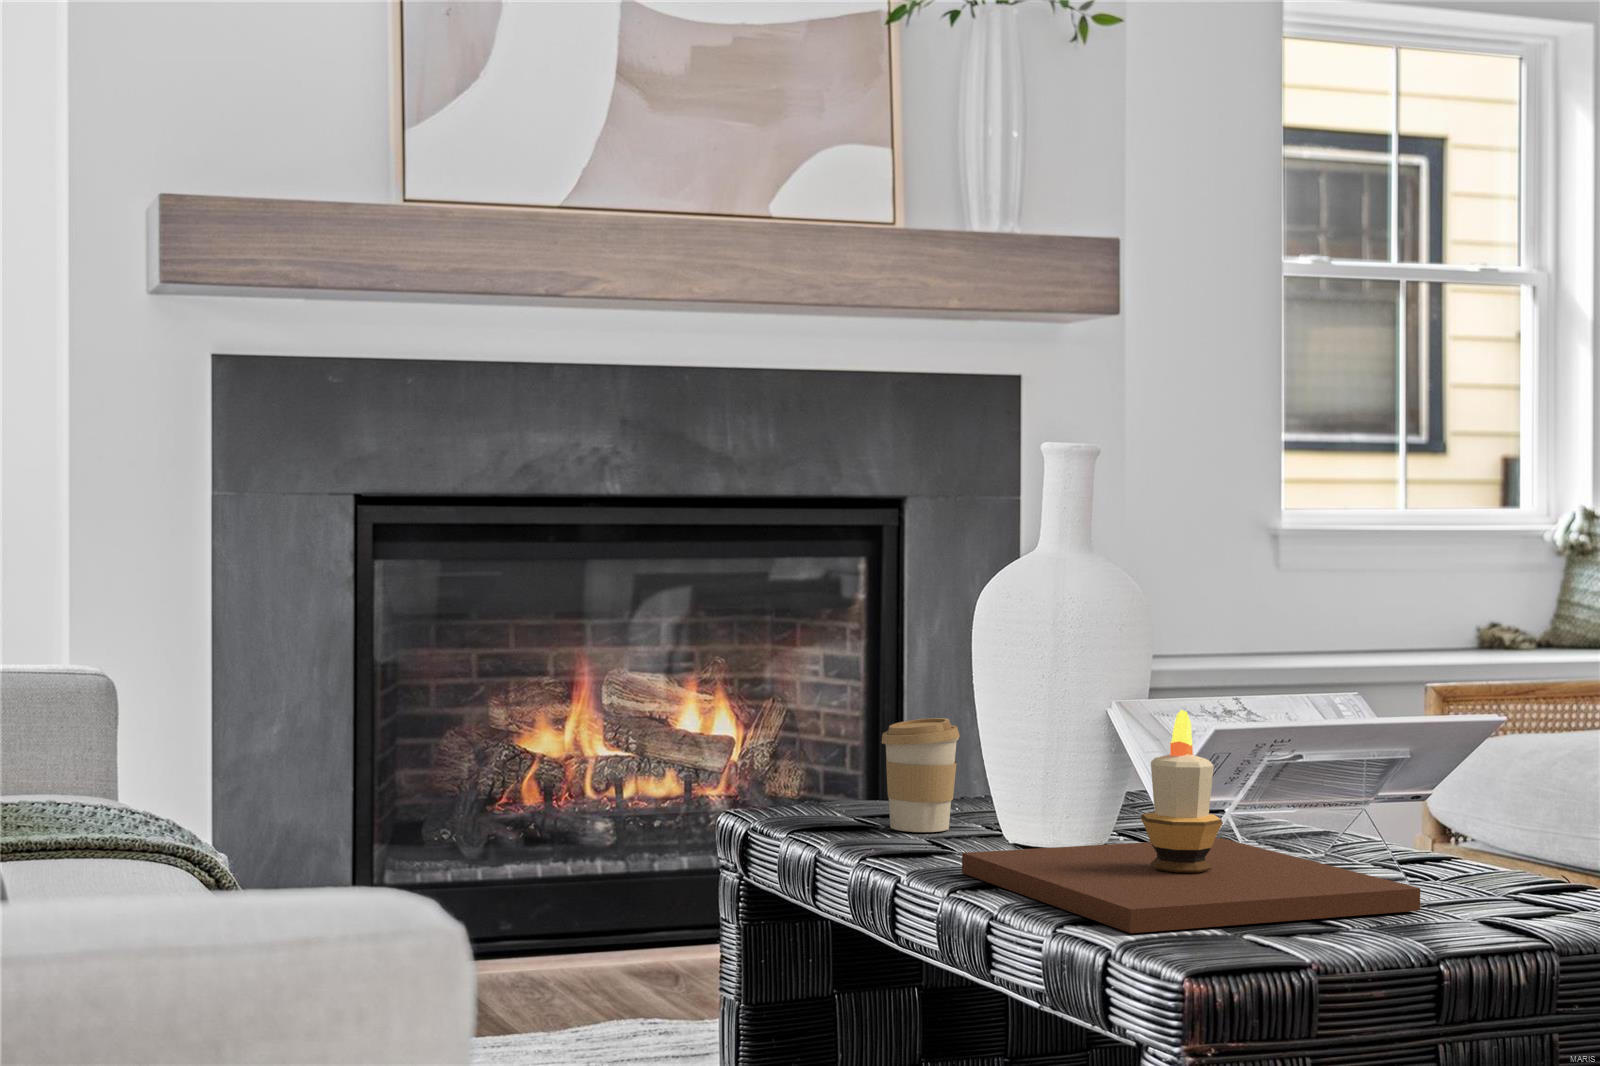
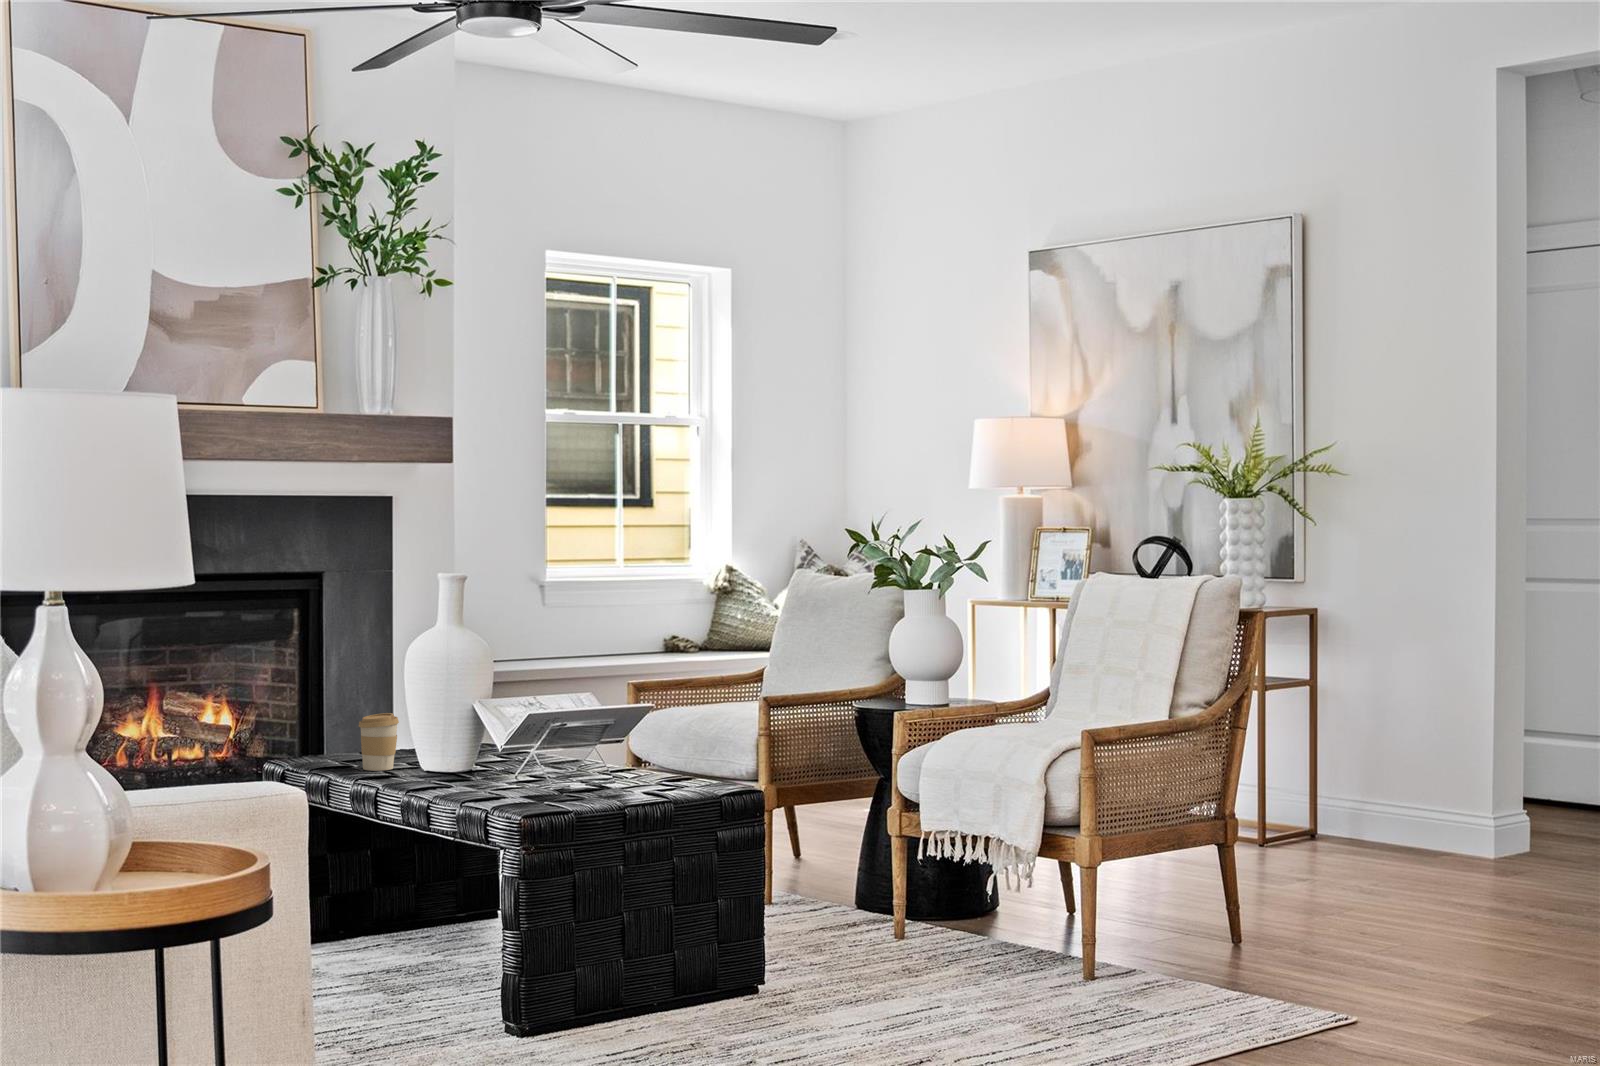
candle: present [962,710,1420,933] -> none [411,707,615,804]

